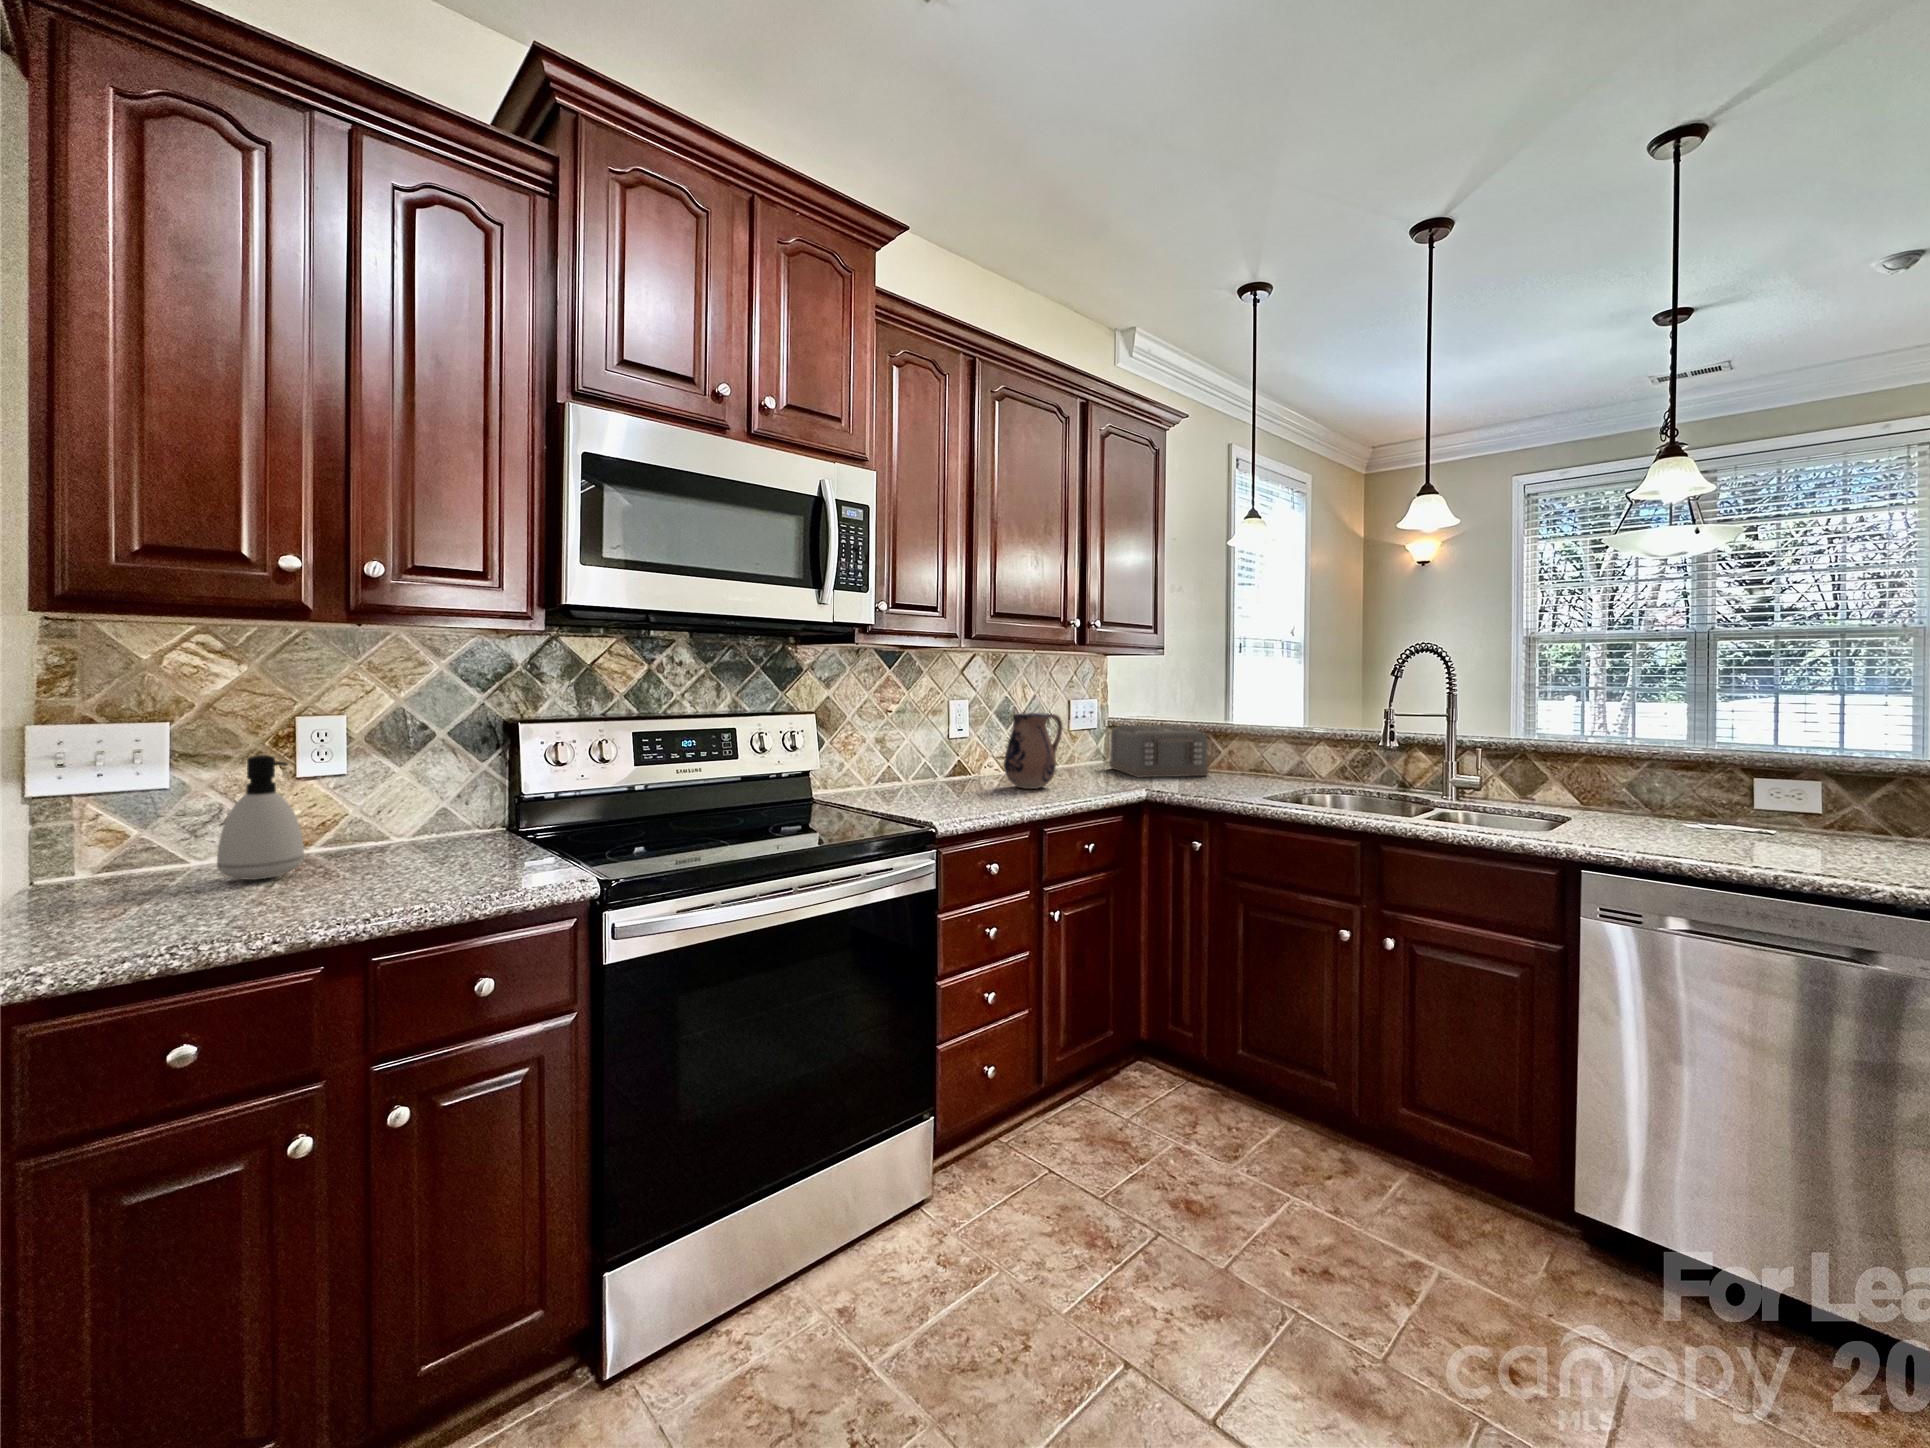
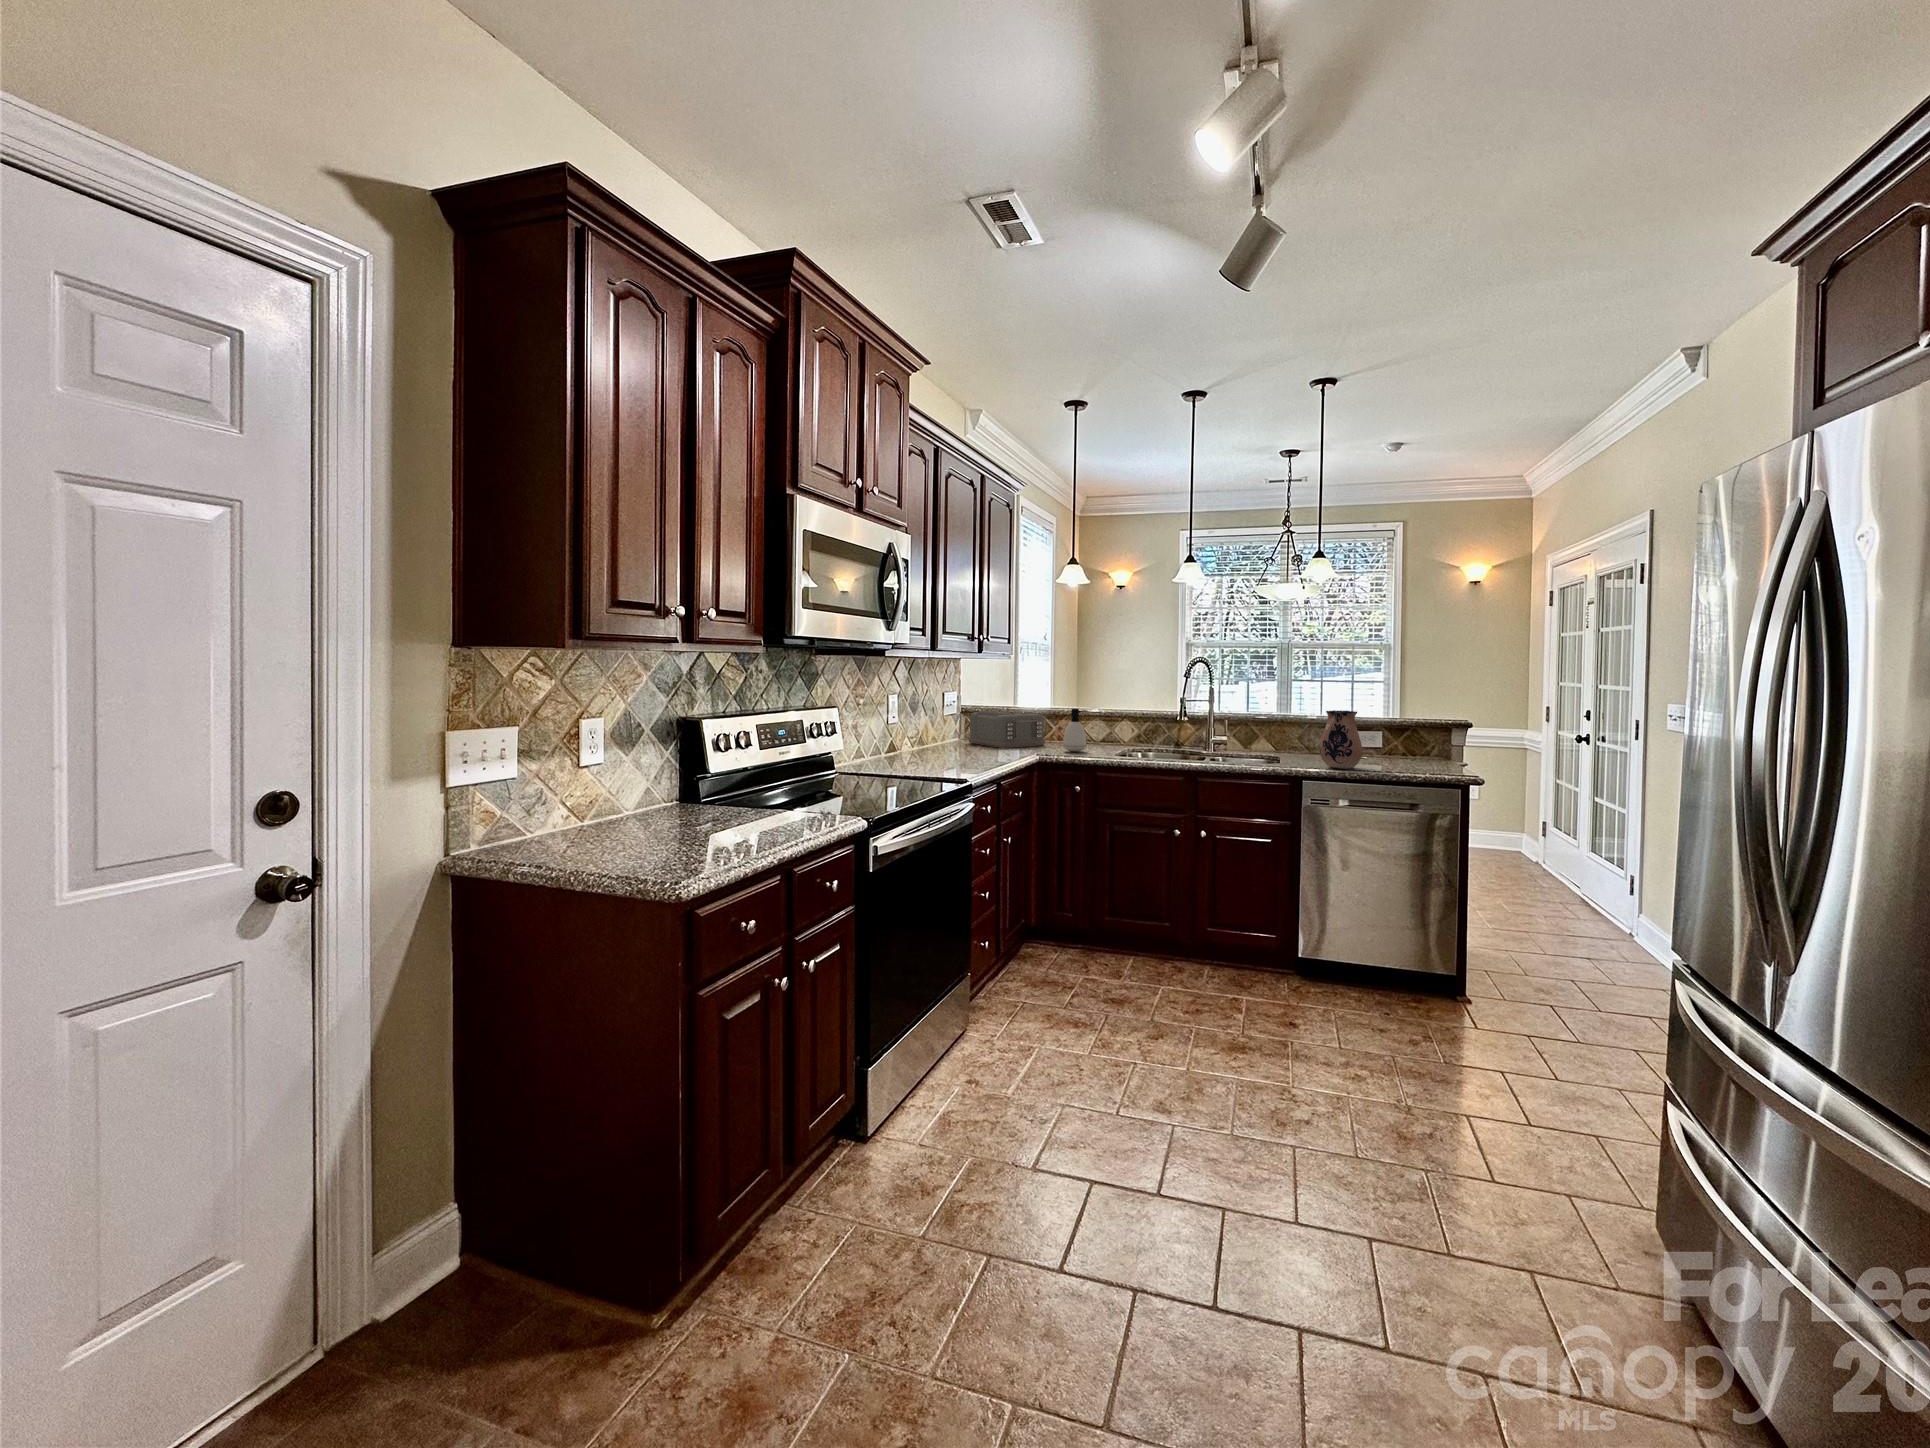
ceramic pitcher: present [1004,713,1063,789] -> present [1320,710,1362,769]
soap dispenser: present [217,755,304,880] -> present [1063,708,1087,752]

